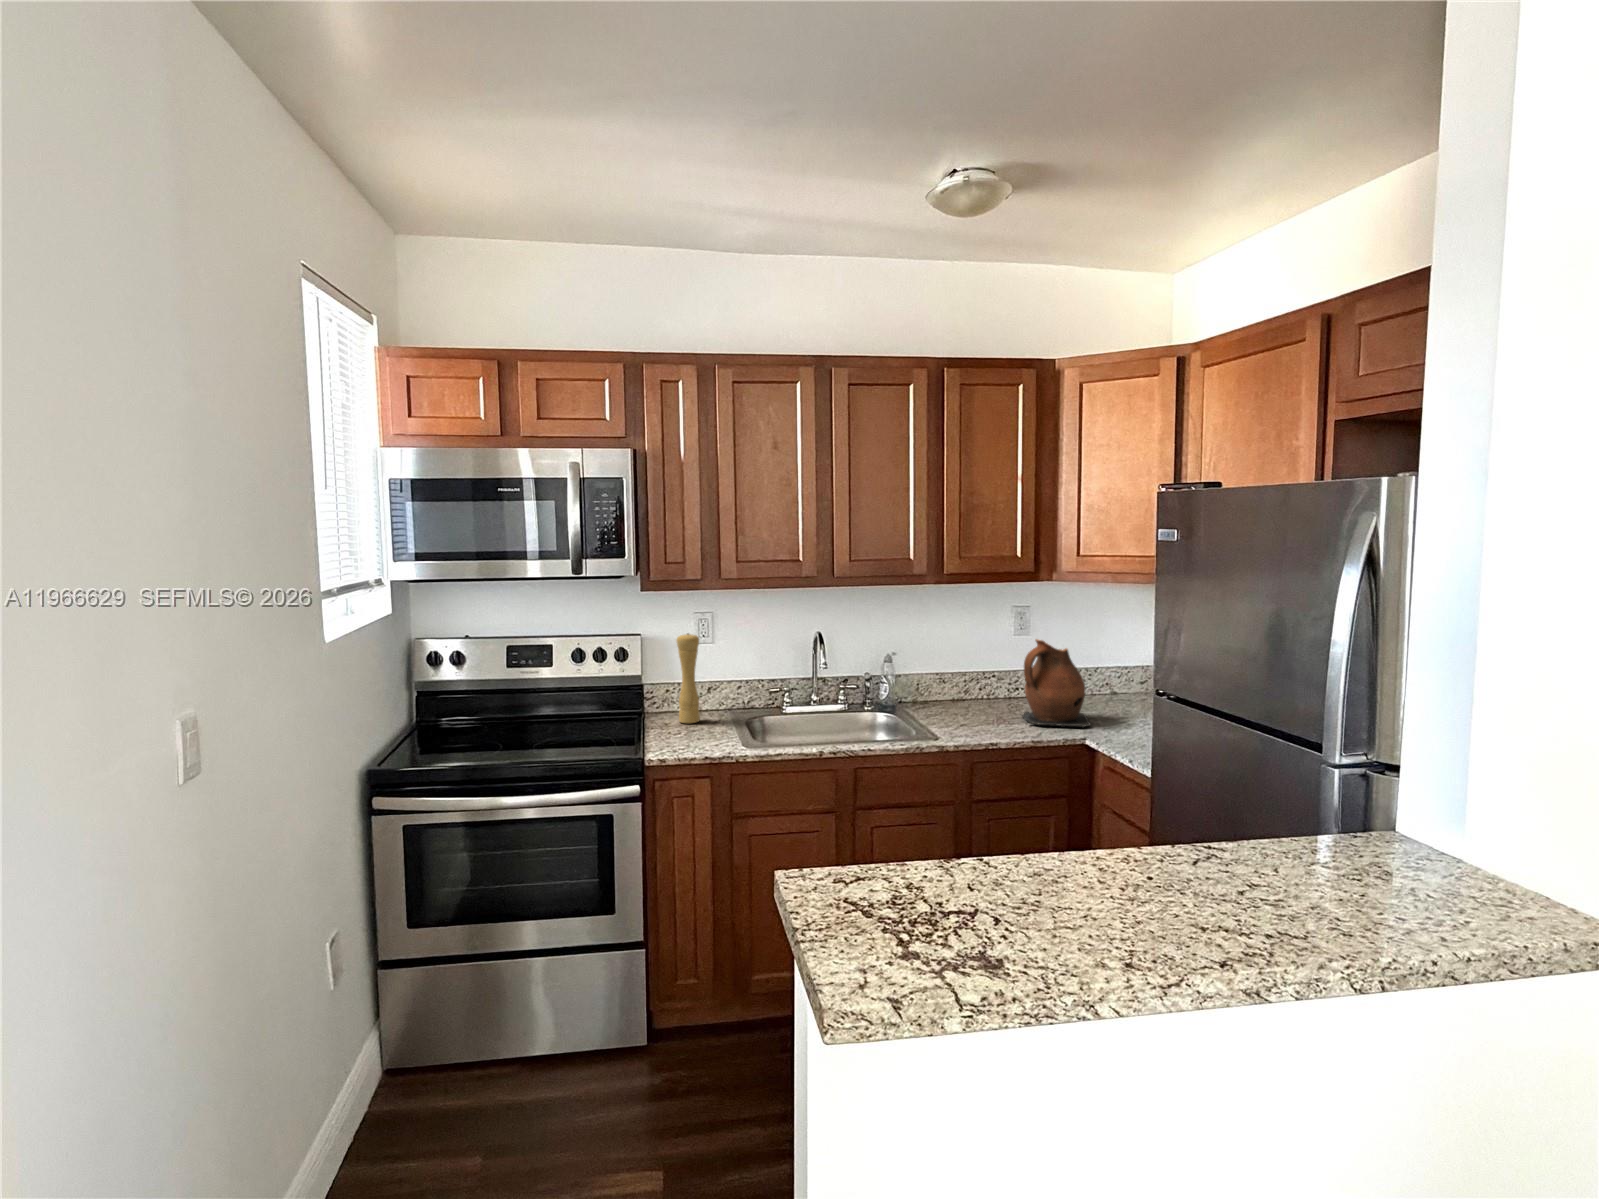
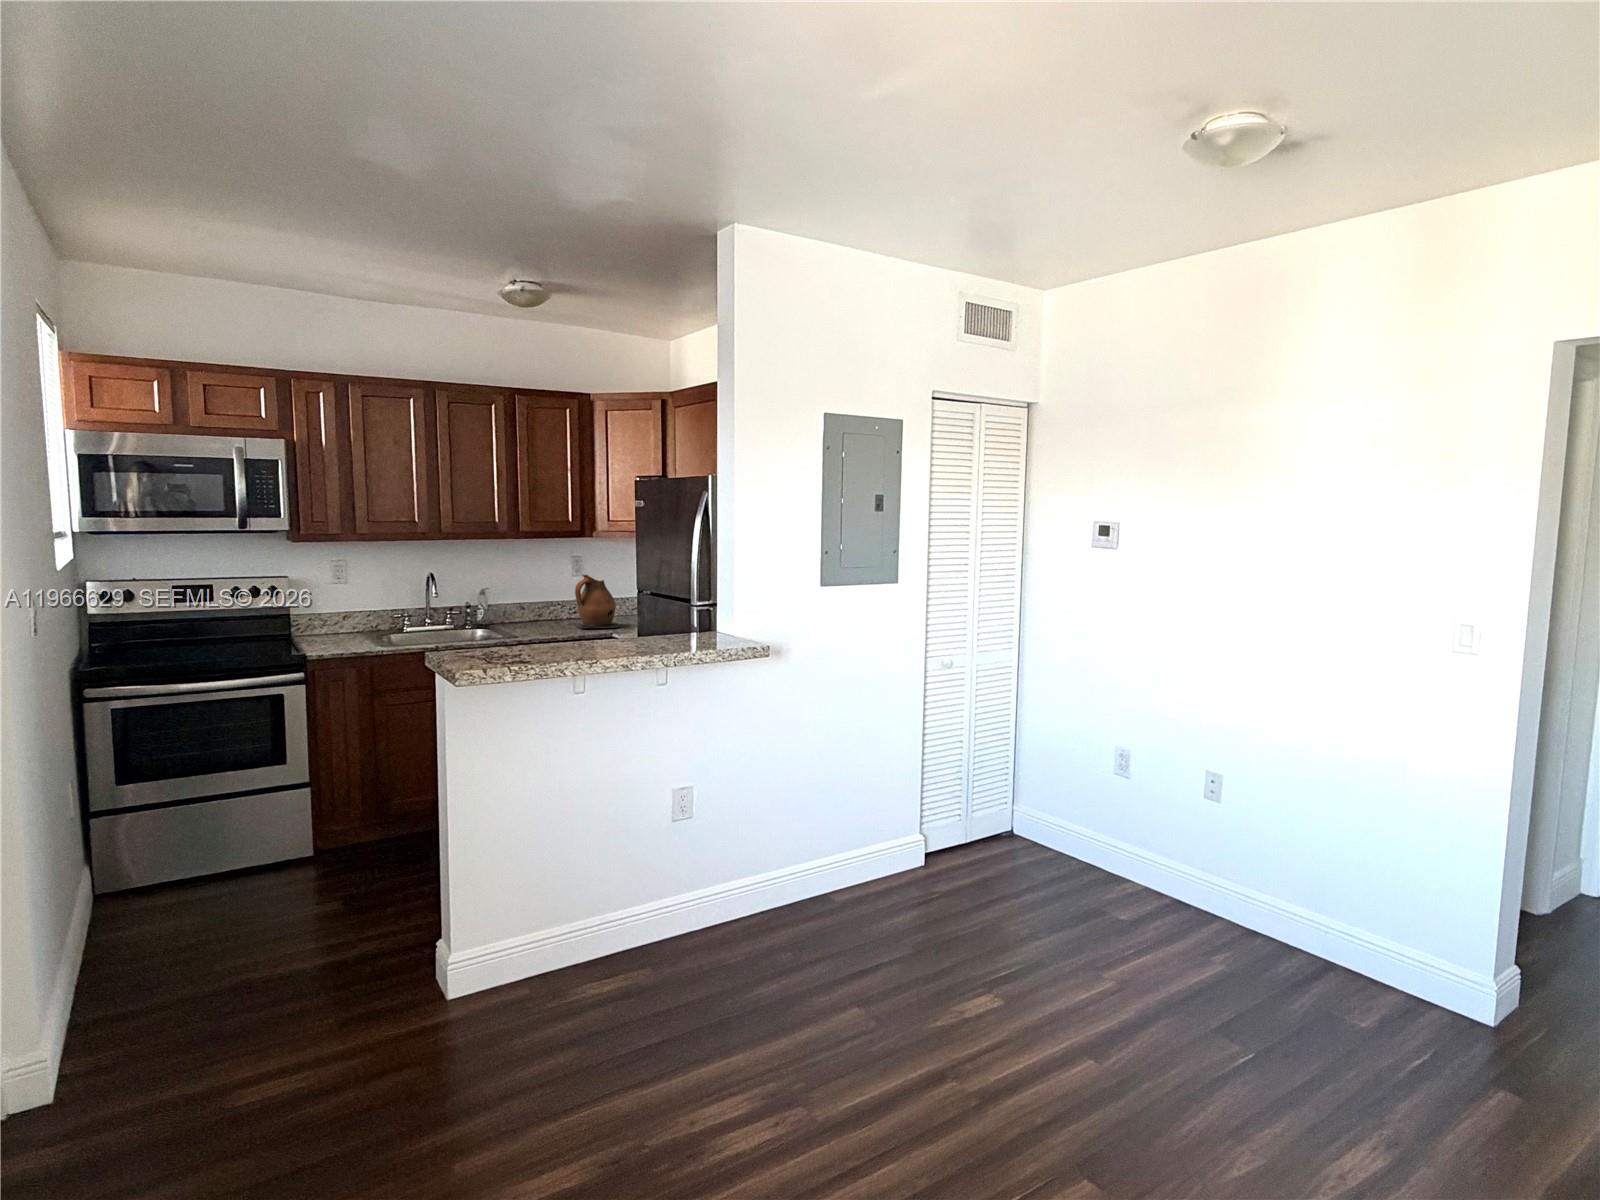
pepper mill: present [676,633,700,723] -> none [320,574,340,638]

